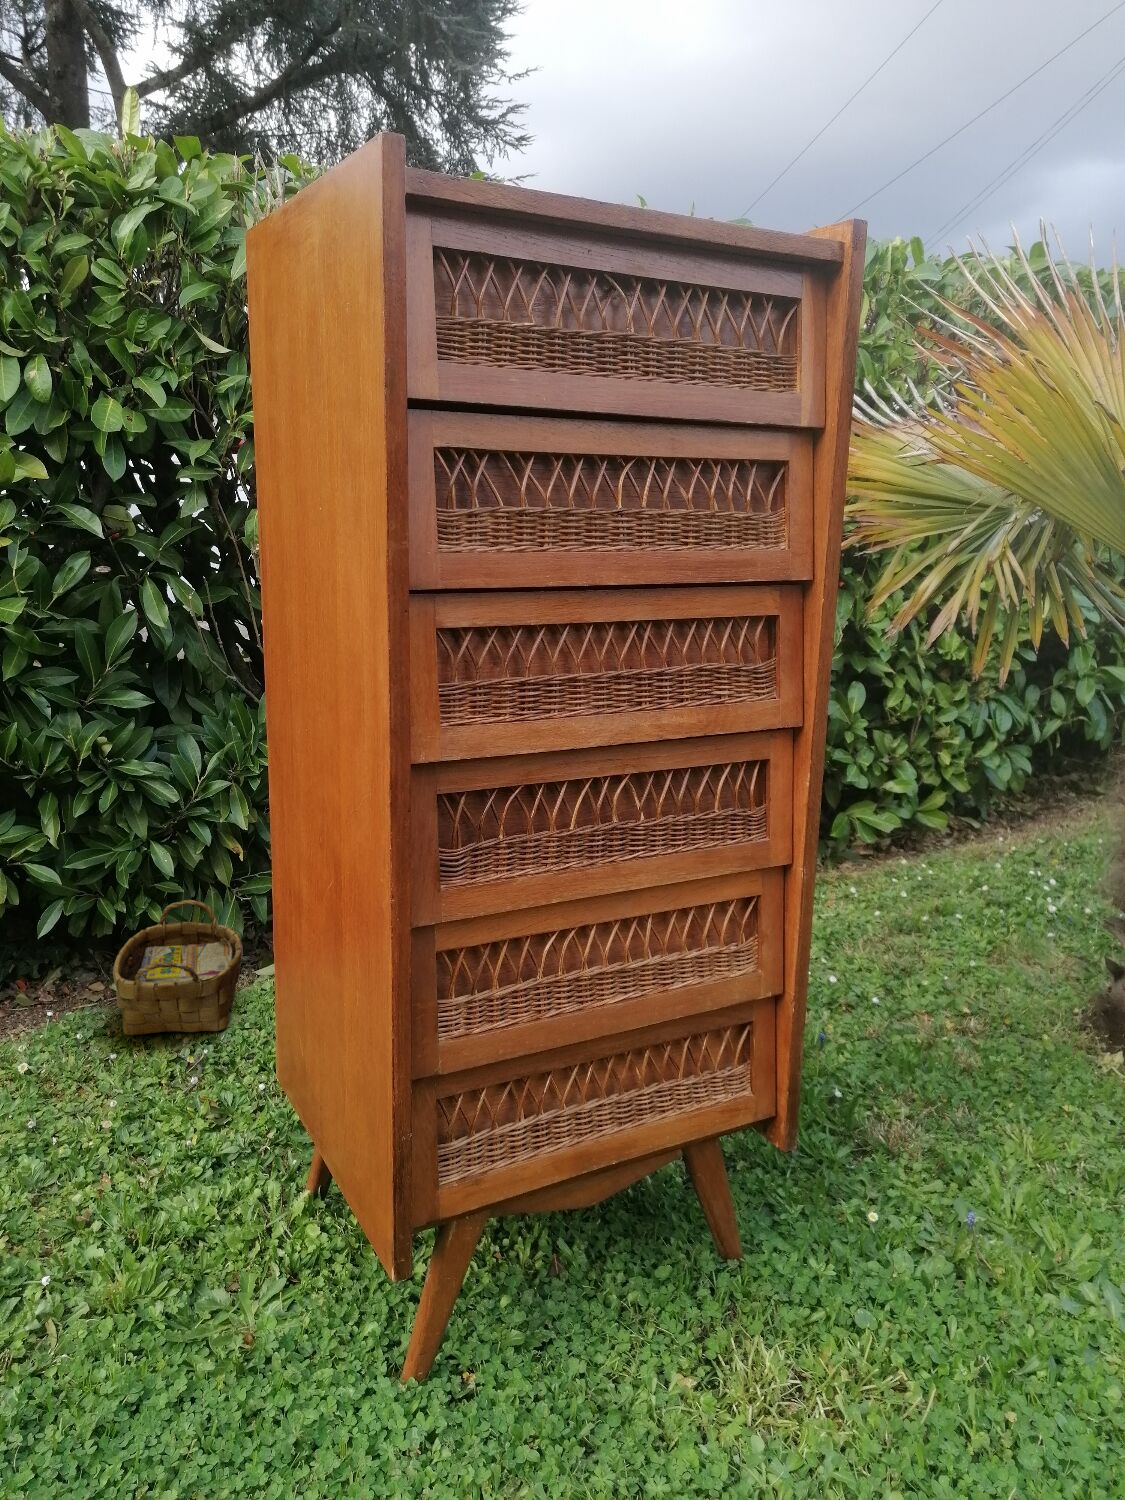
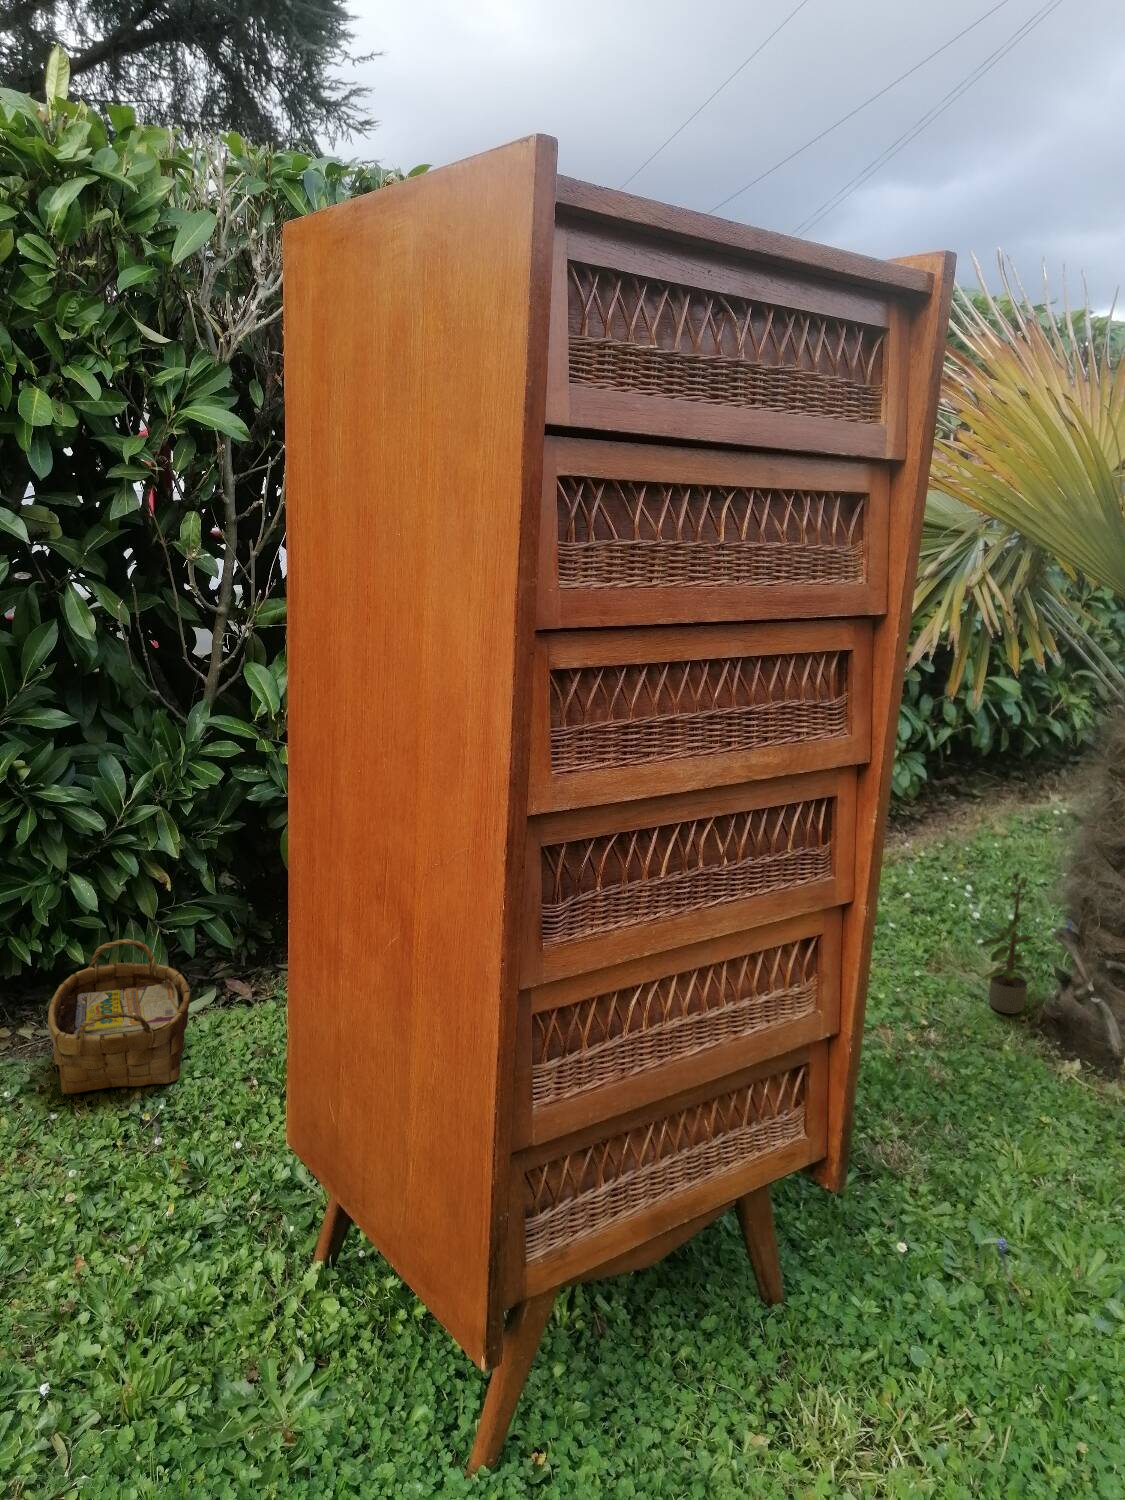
potted plant: none [1014,859,1079,1011] -> present [981,870,1033,1014]

